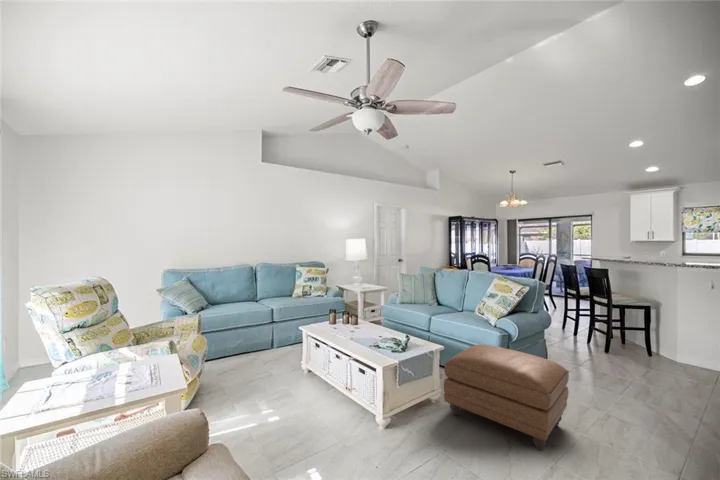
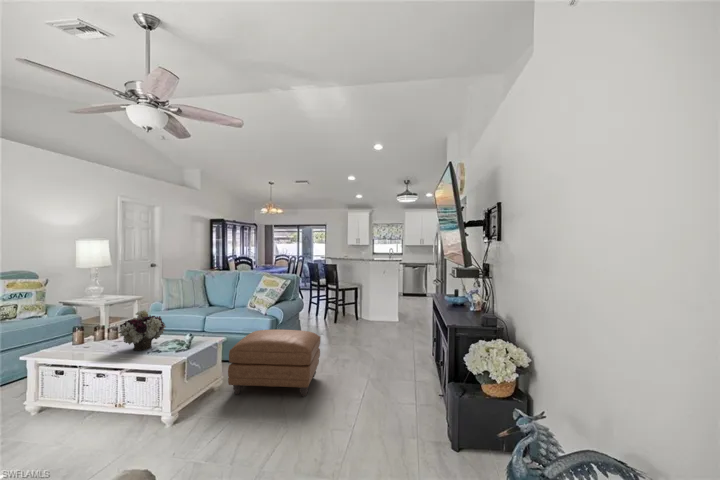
flower arrangement: none [347,305,387,343] -> present [118,310,166,351]

